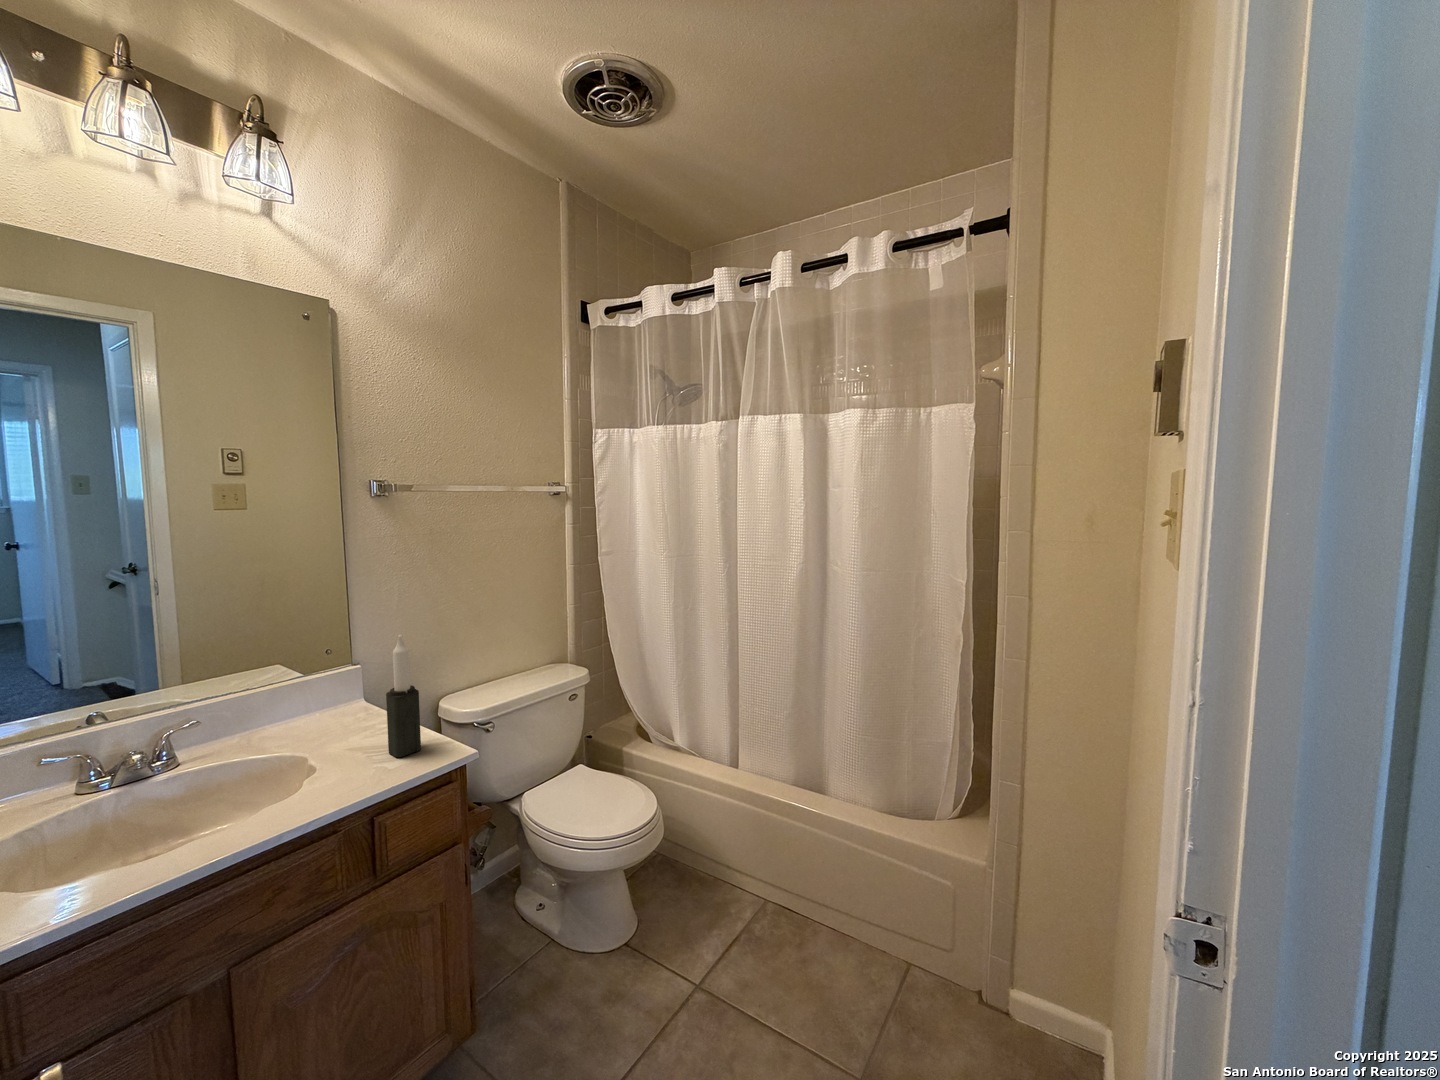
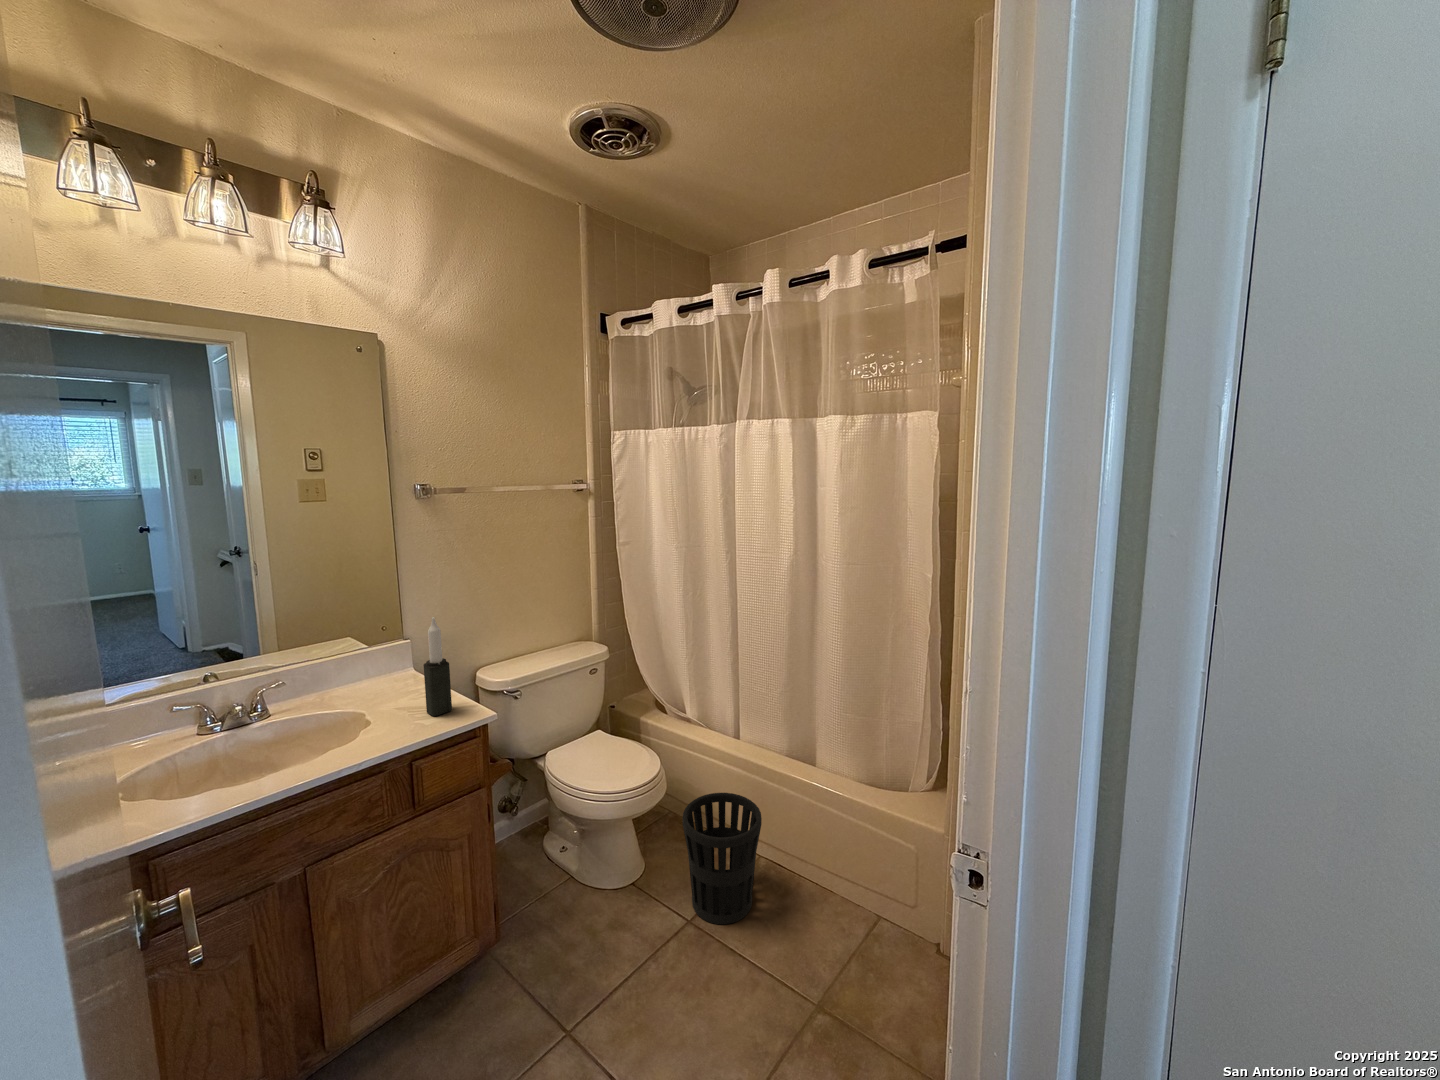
wastebasket: none [687,831,777,987] -> present [683,793,762,924]

